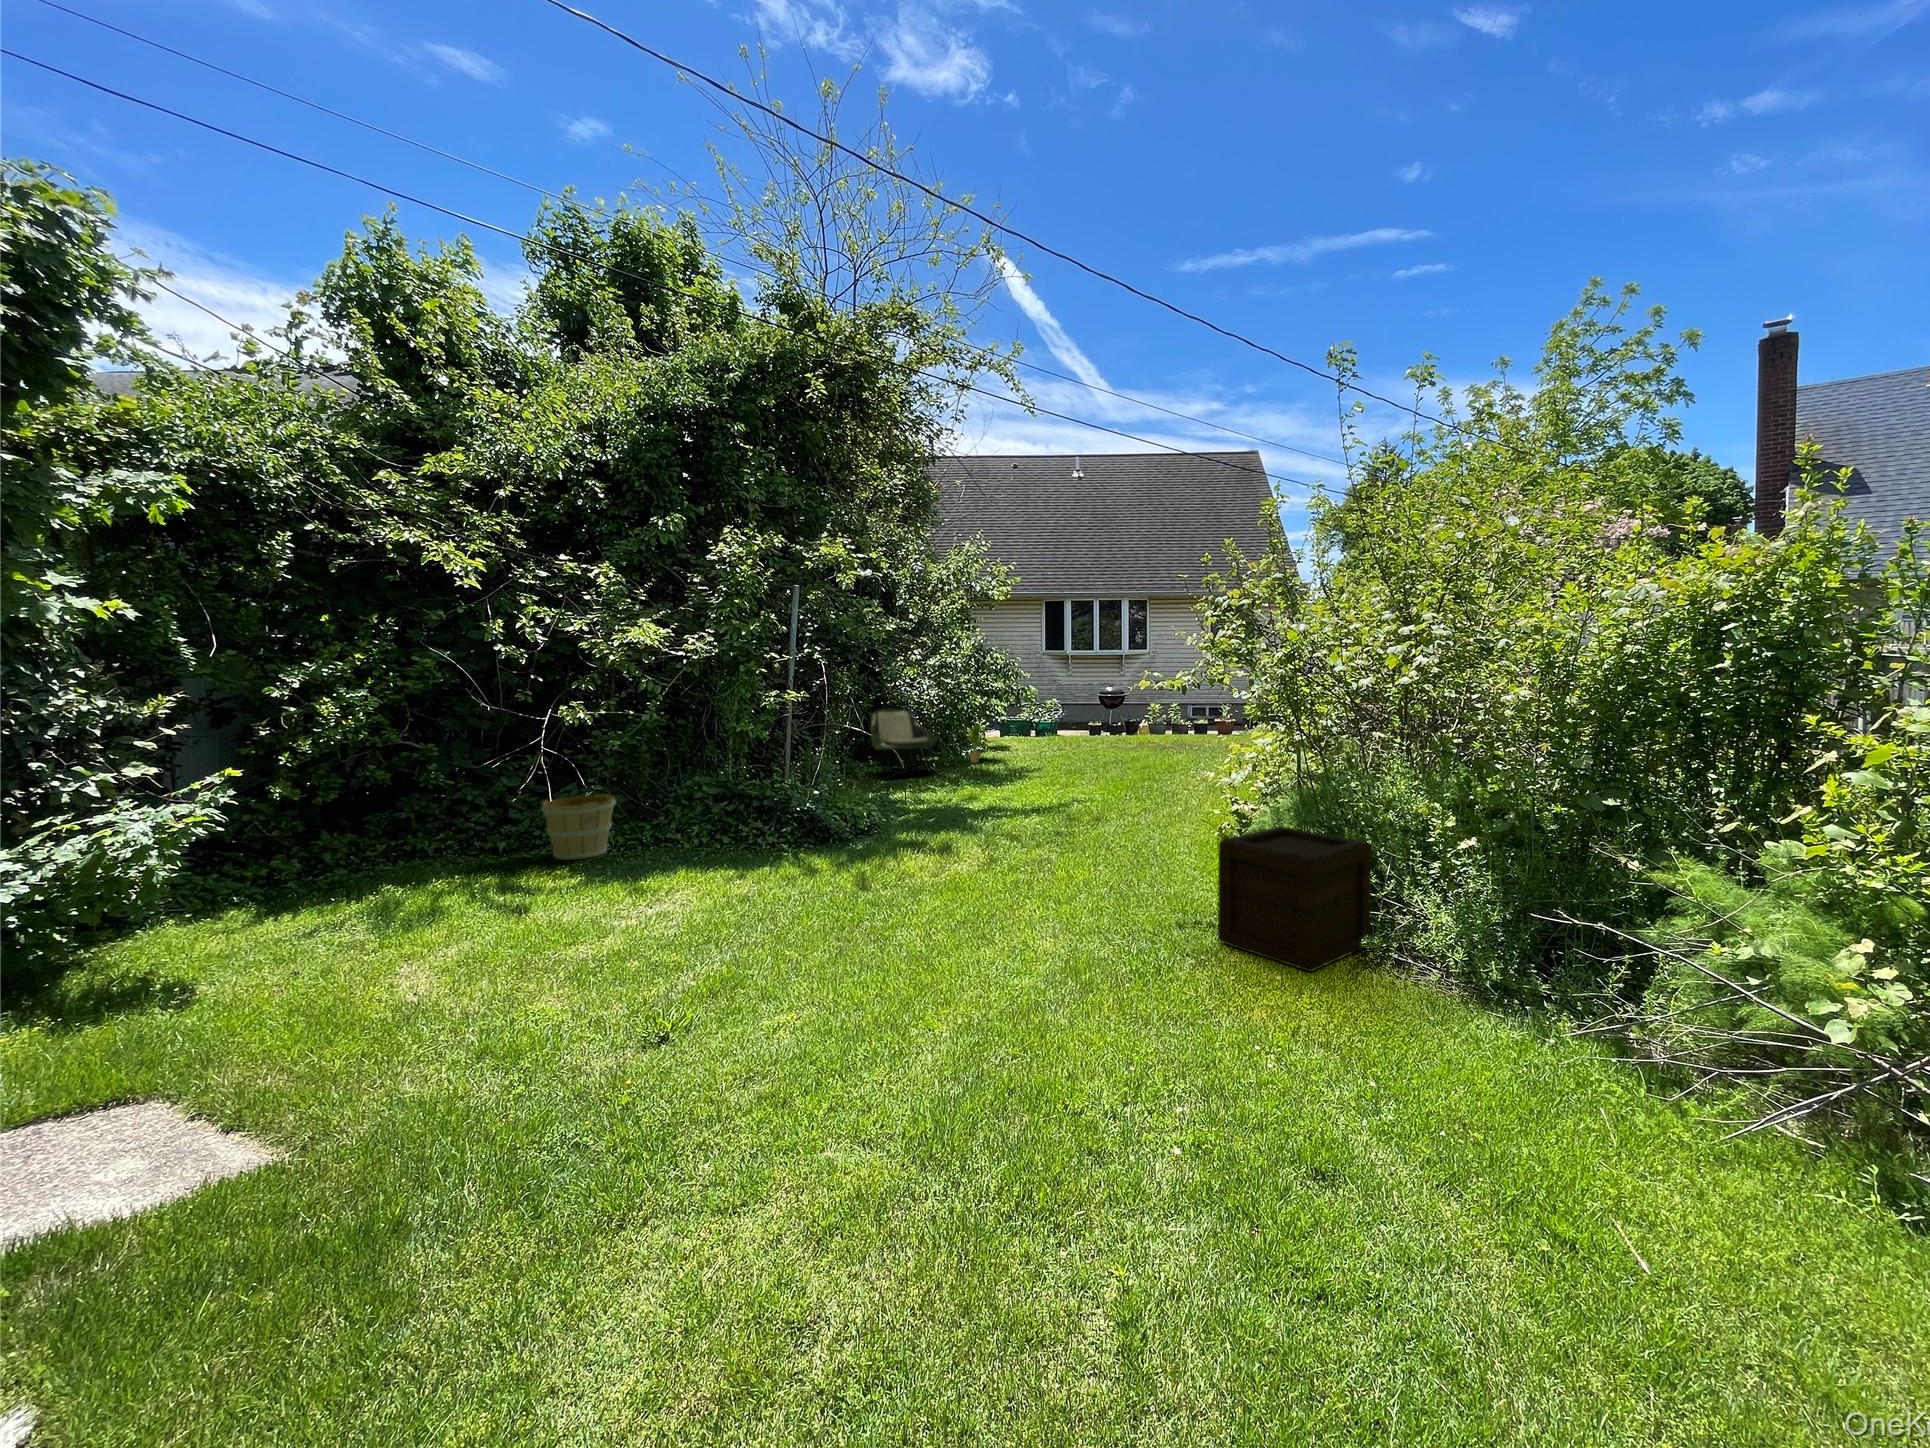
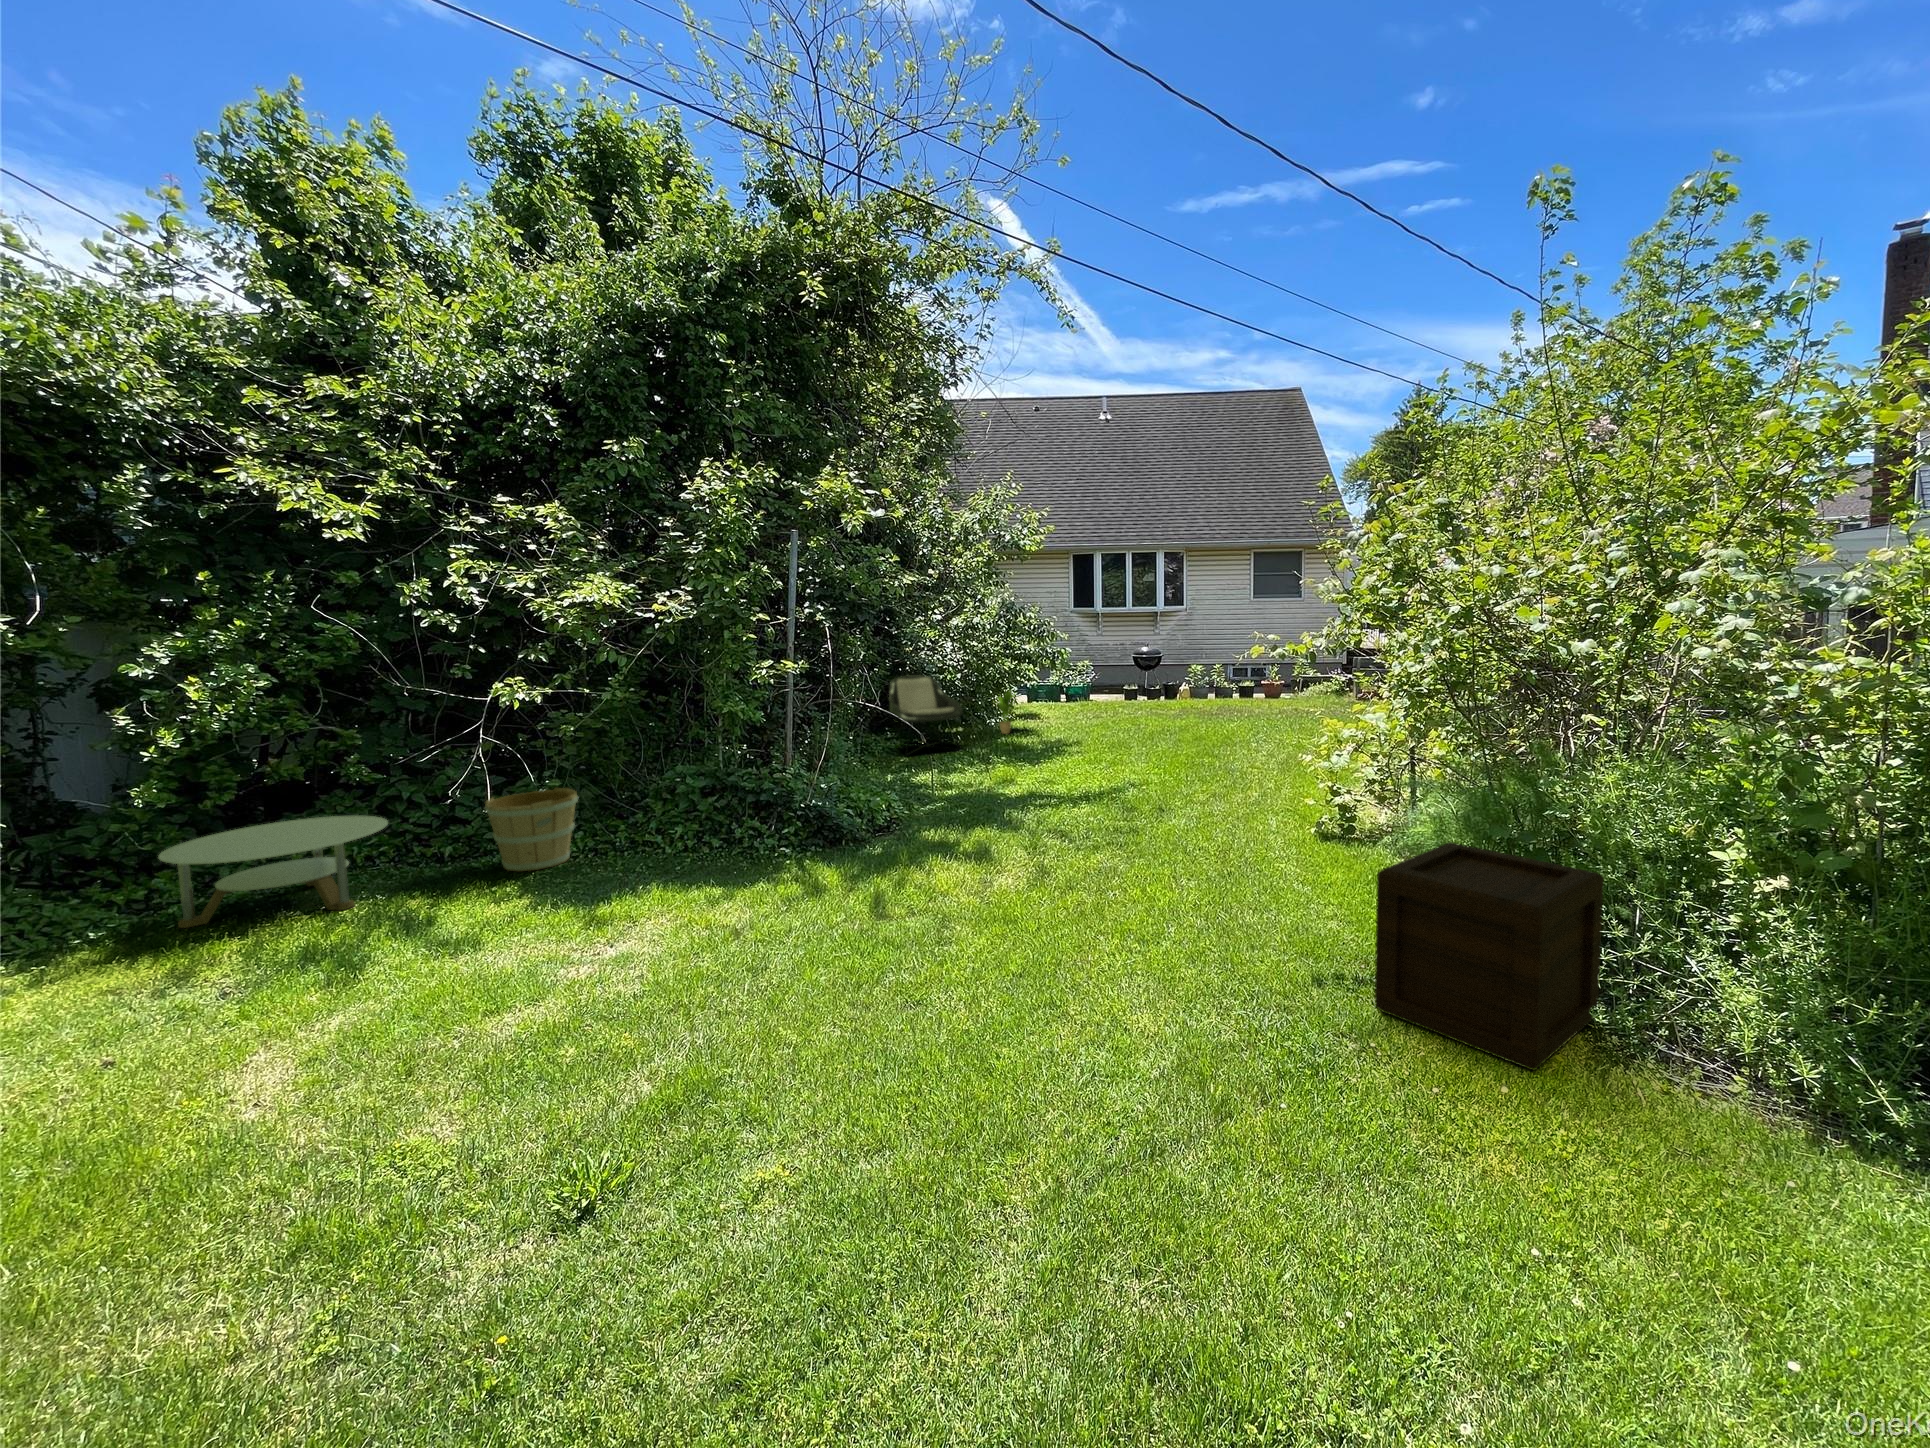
round table: none [296,812,467,894] -> present [158,815,388,928]

